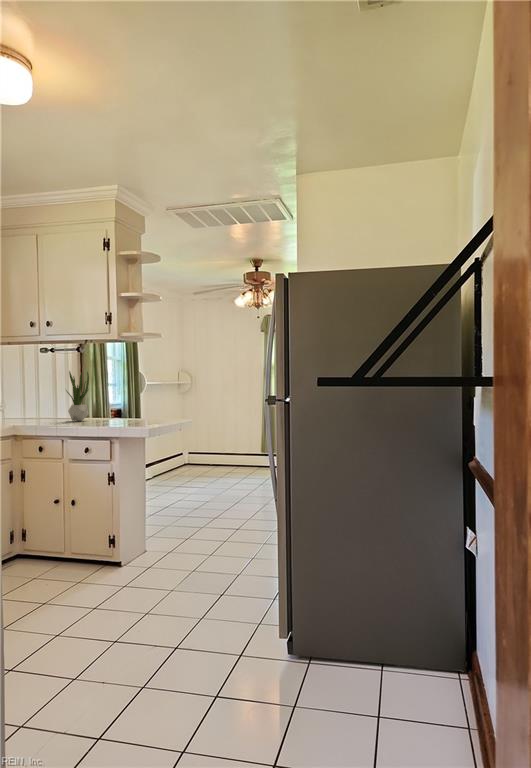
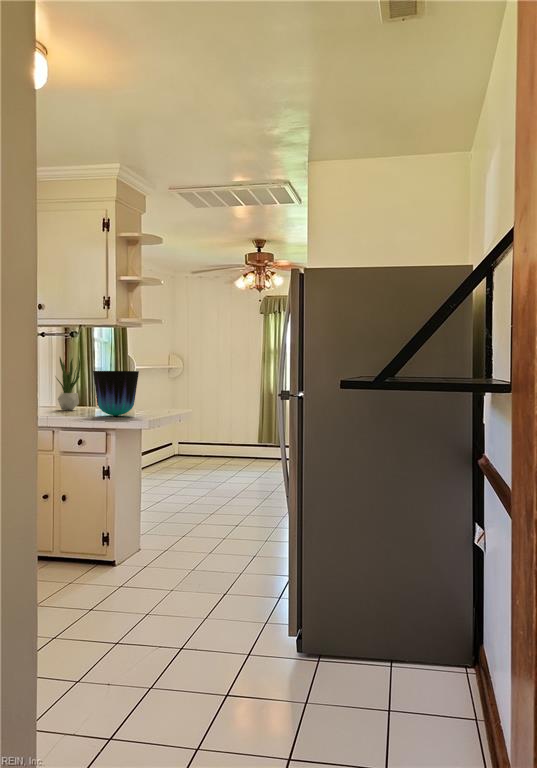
vase: none [98,382,142,425] -> present [93,371,139,416]

